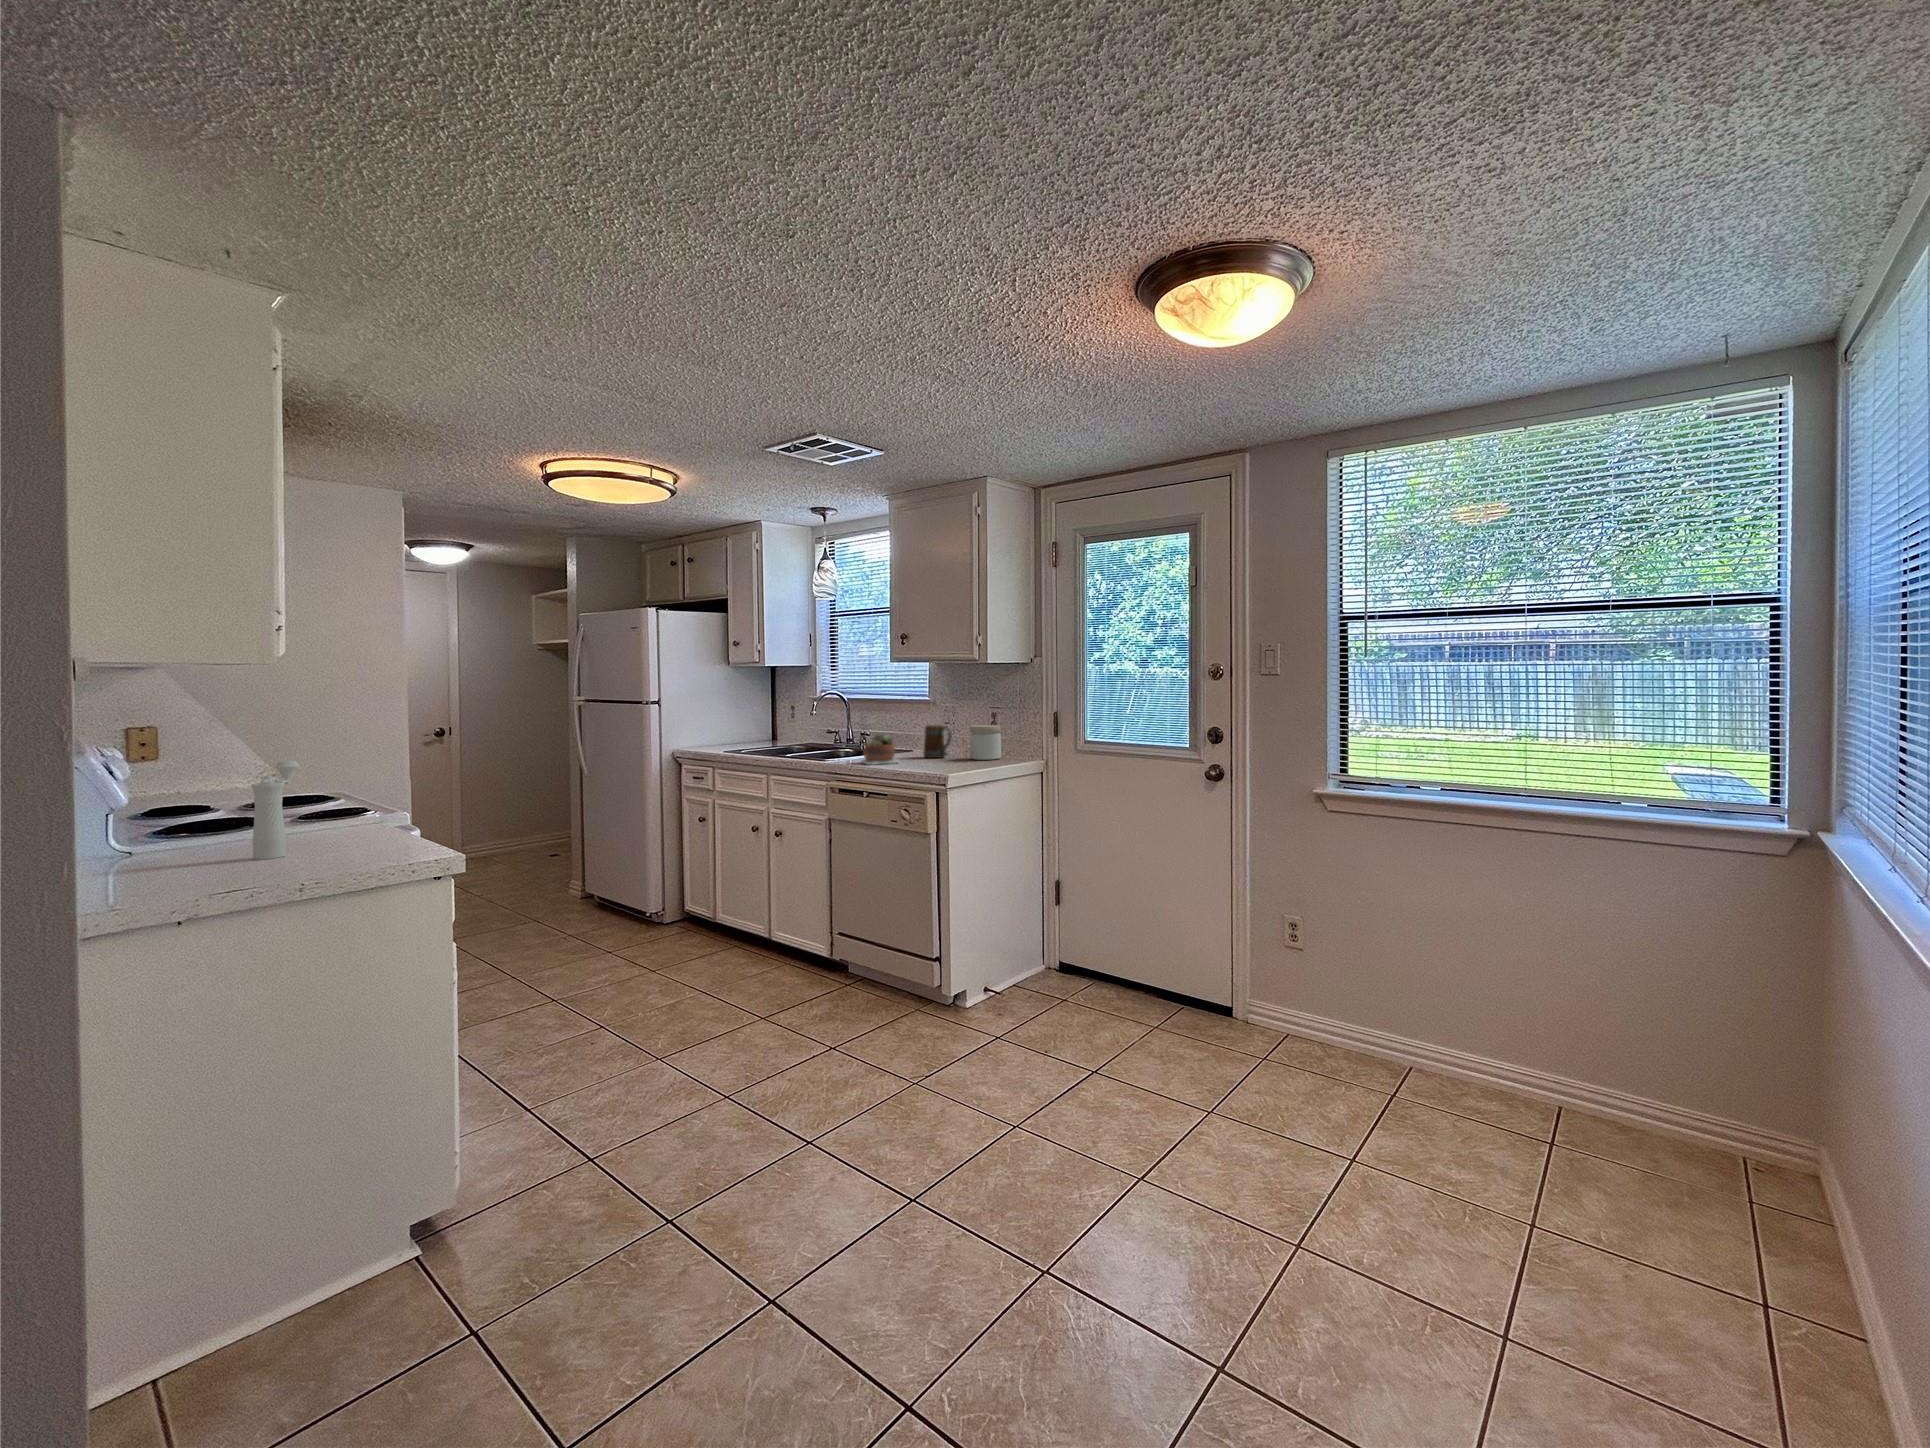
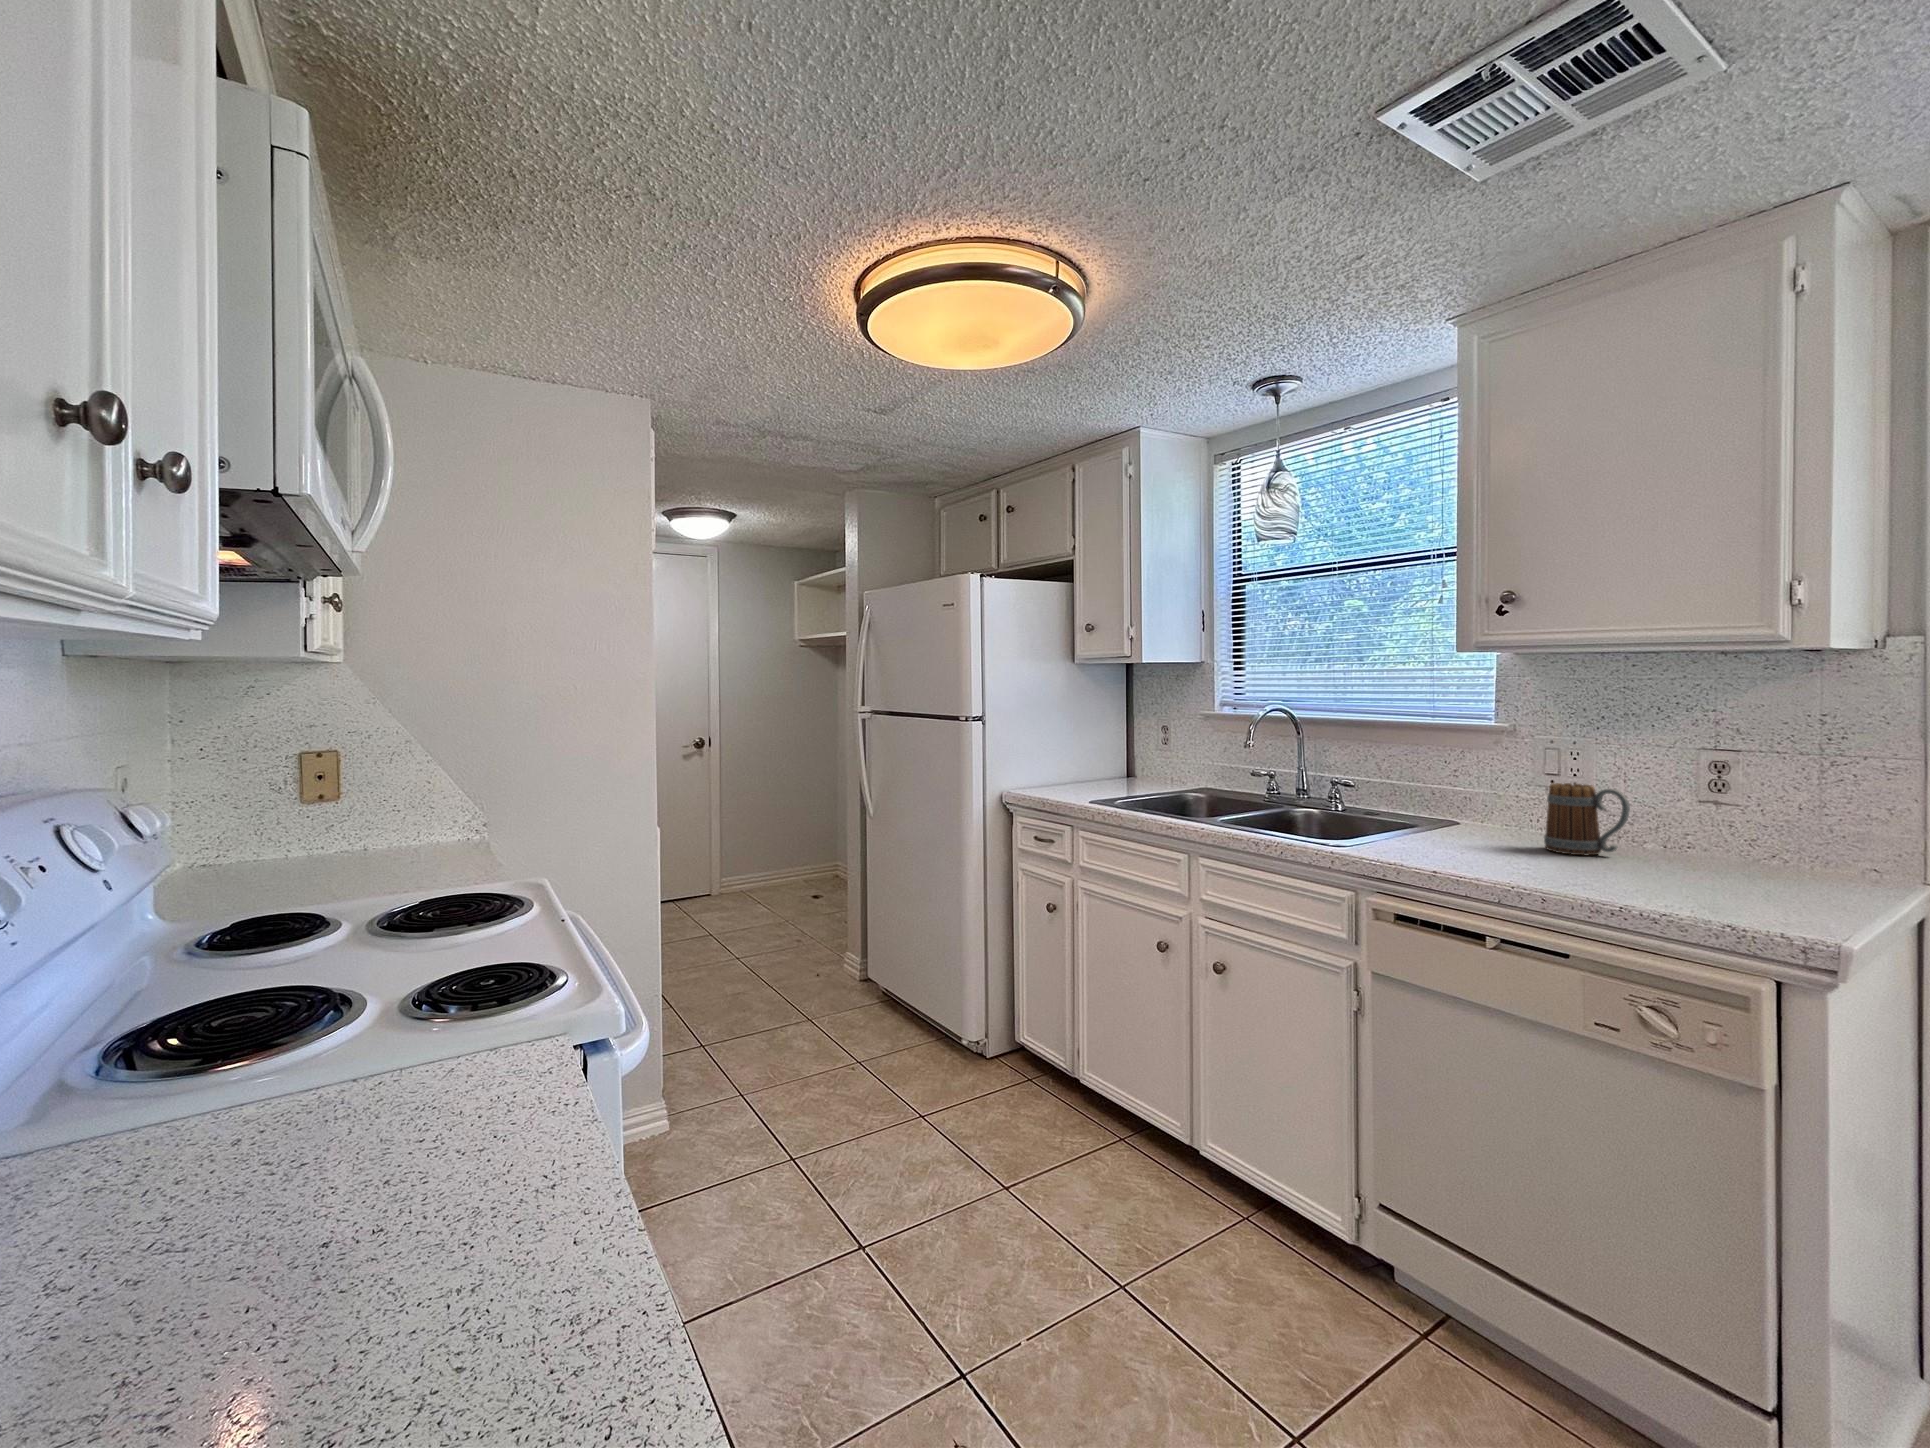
jar: present [970,725,1001,760] -> none [1693,792,1790,876]
succulent plant: present [862,734,898,765] -> none [1433,800,1543,872]
pepper mill: present [251,761,299,860] -> none [100,932,321,1358]

